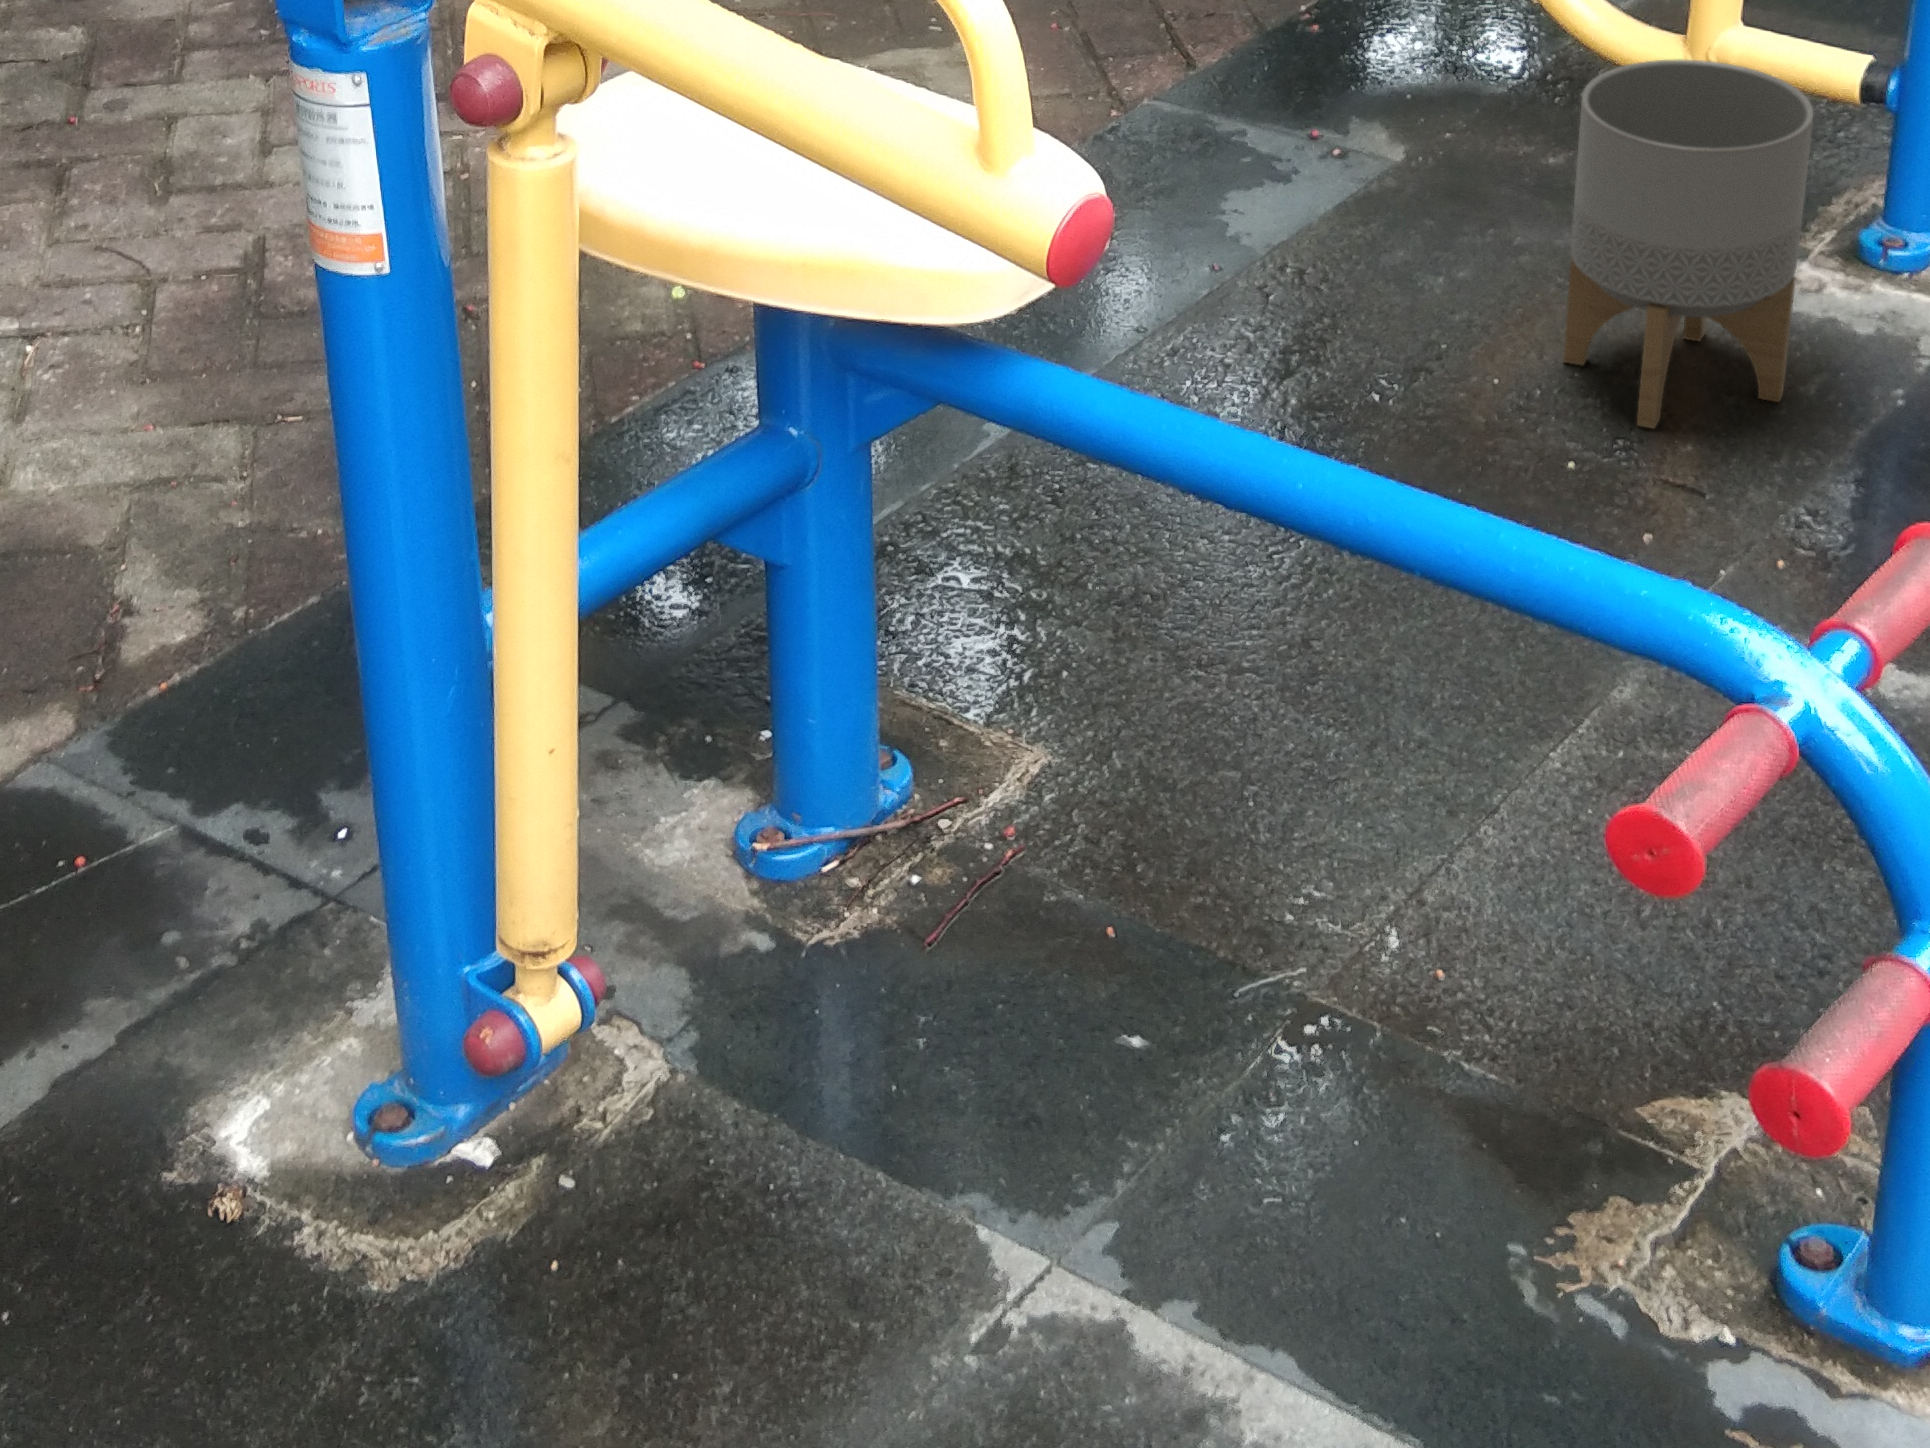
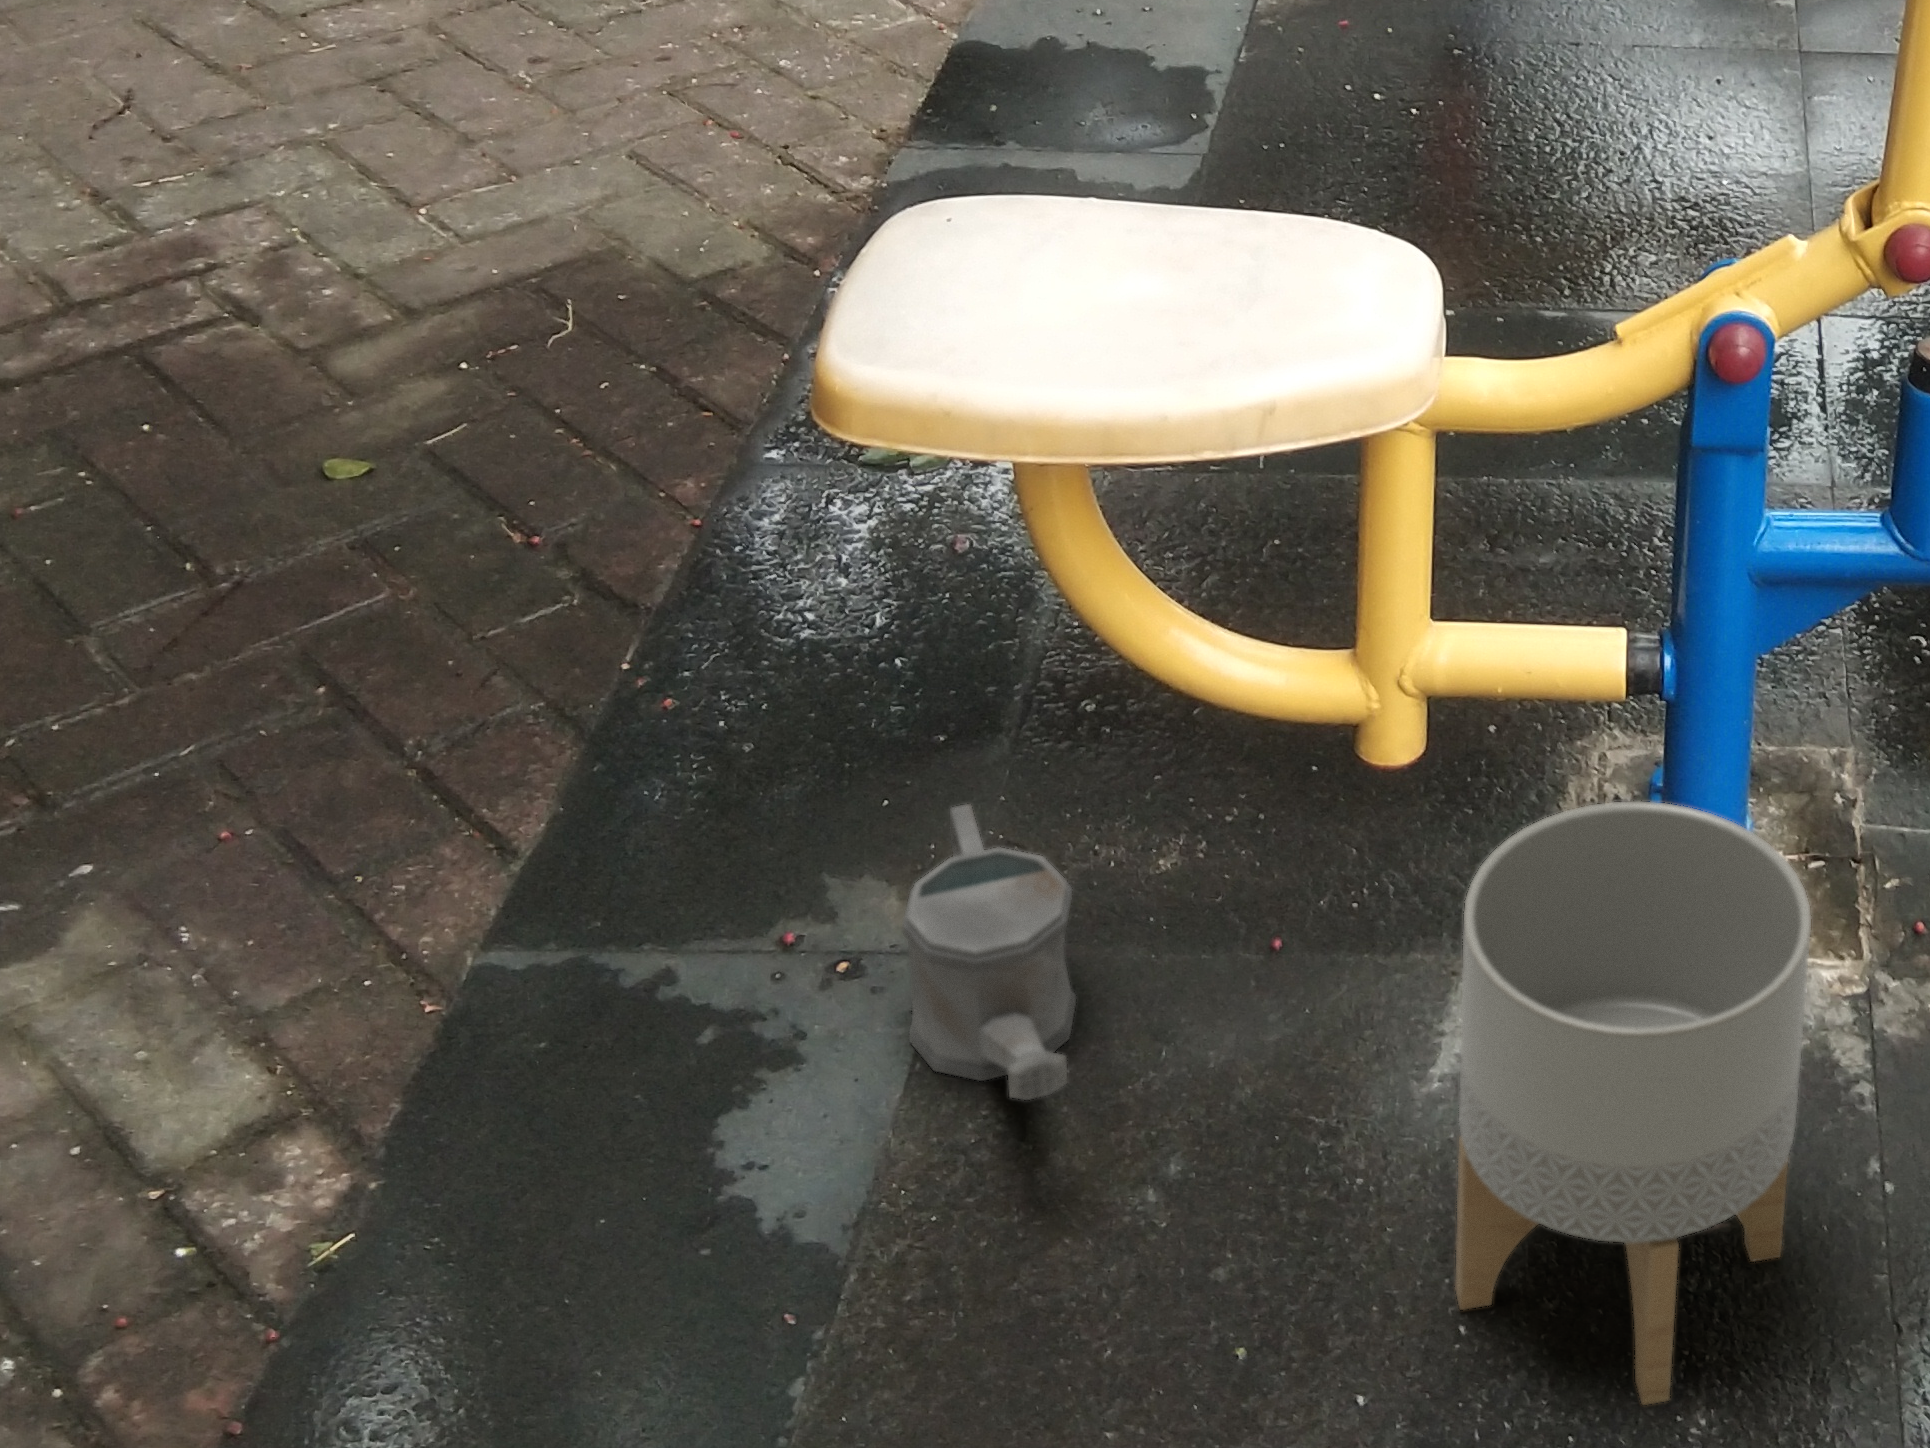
watering can: none [1341,60,1449,210] -> present [902,804,1076,1100]

